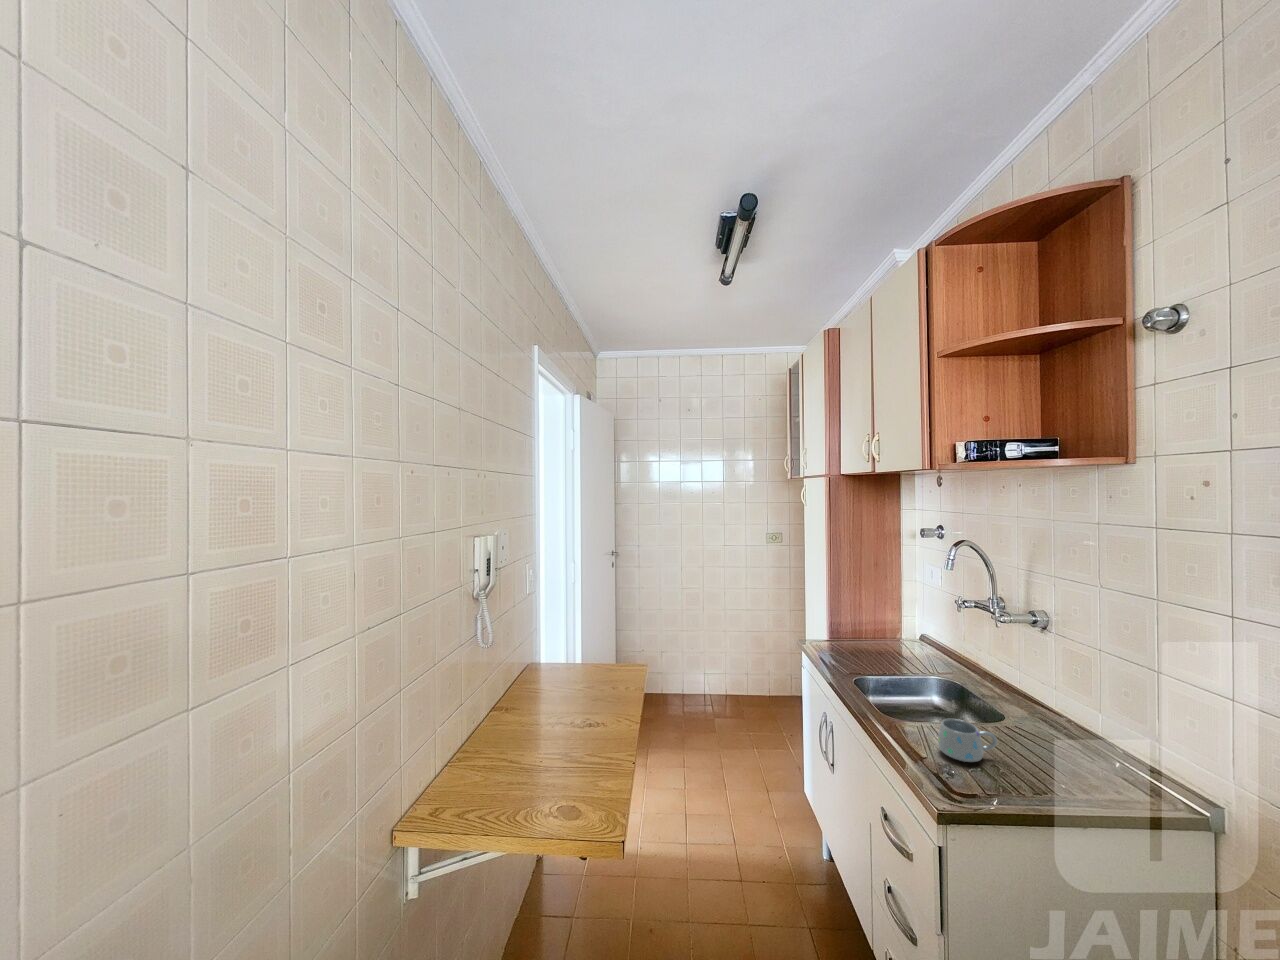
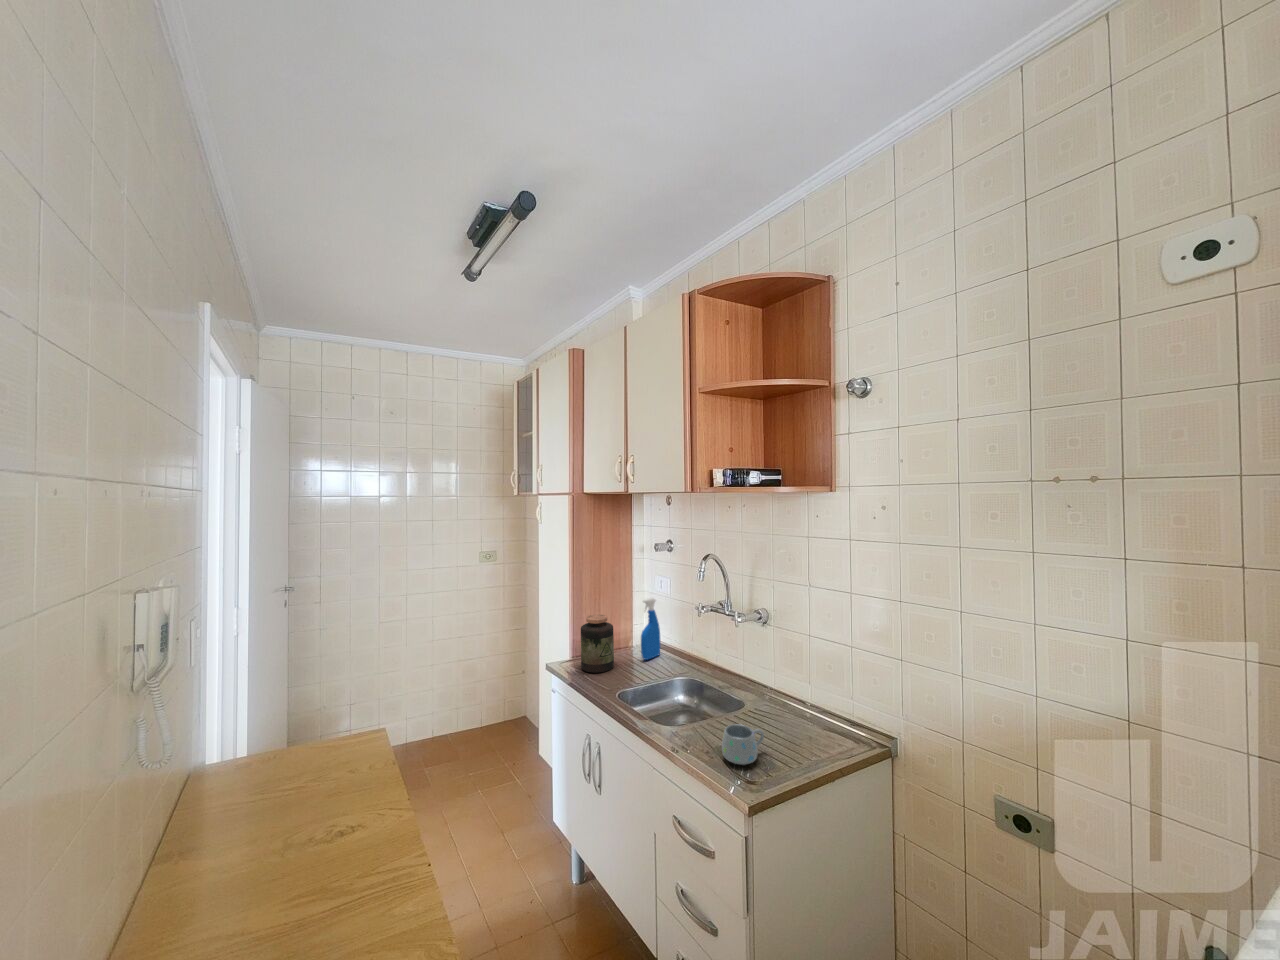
spray bottle: none [899,587,926,652] -> present [641,598,660,660]
jar: none [831,596,867,653] -> present [581,615,614,673]

